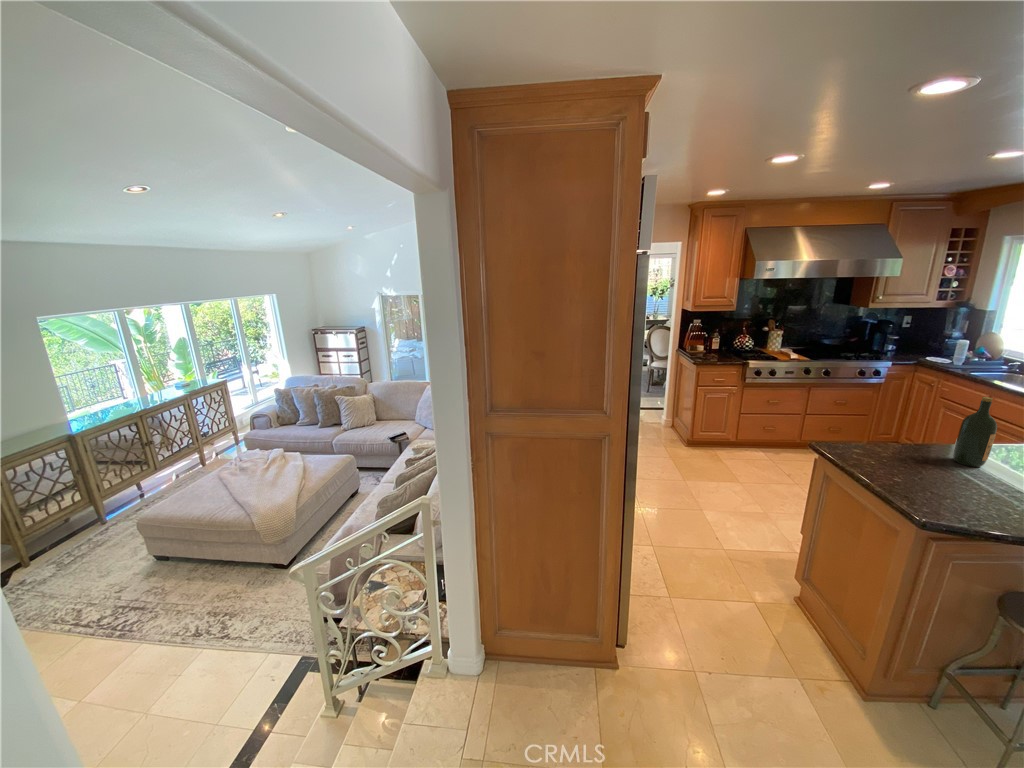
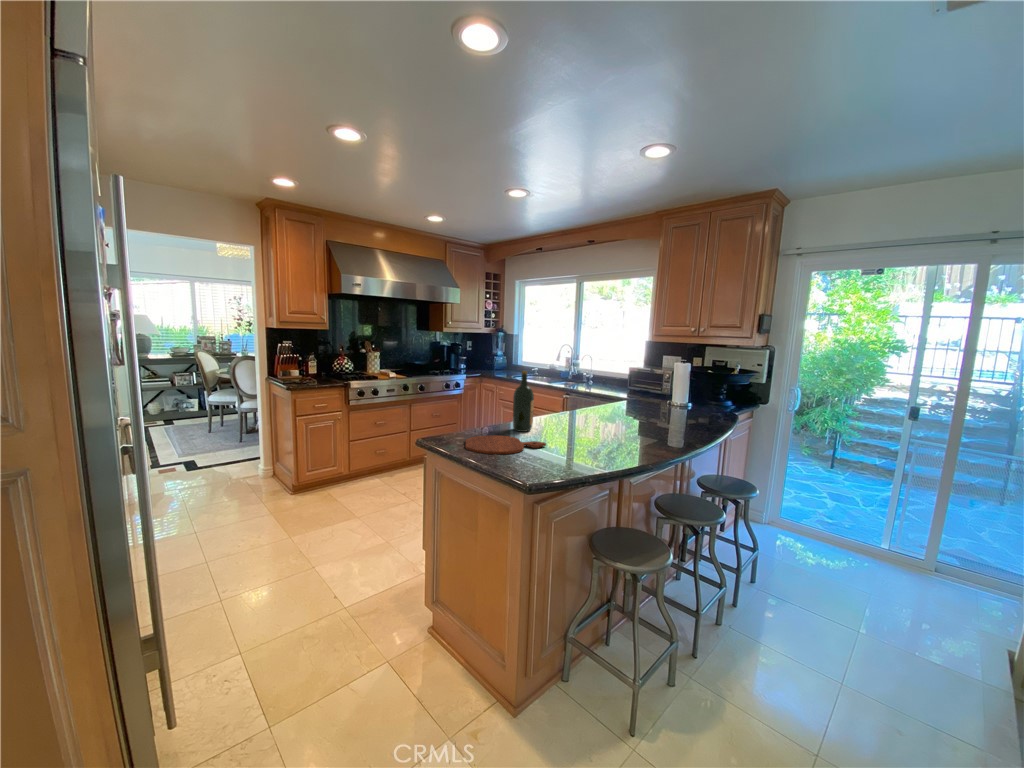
cutting board: none [877,460,1003,497] -> present [465,435,546,454]

